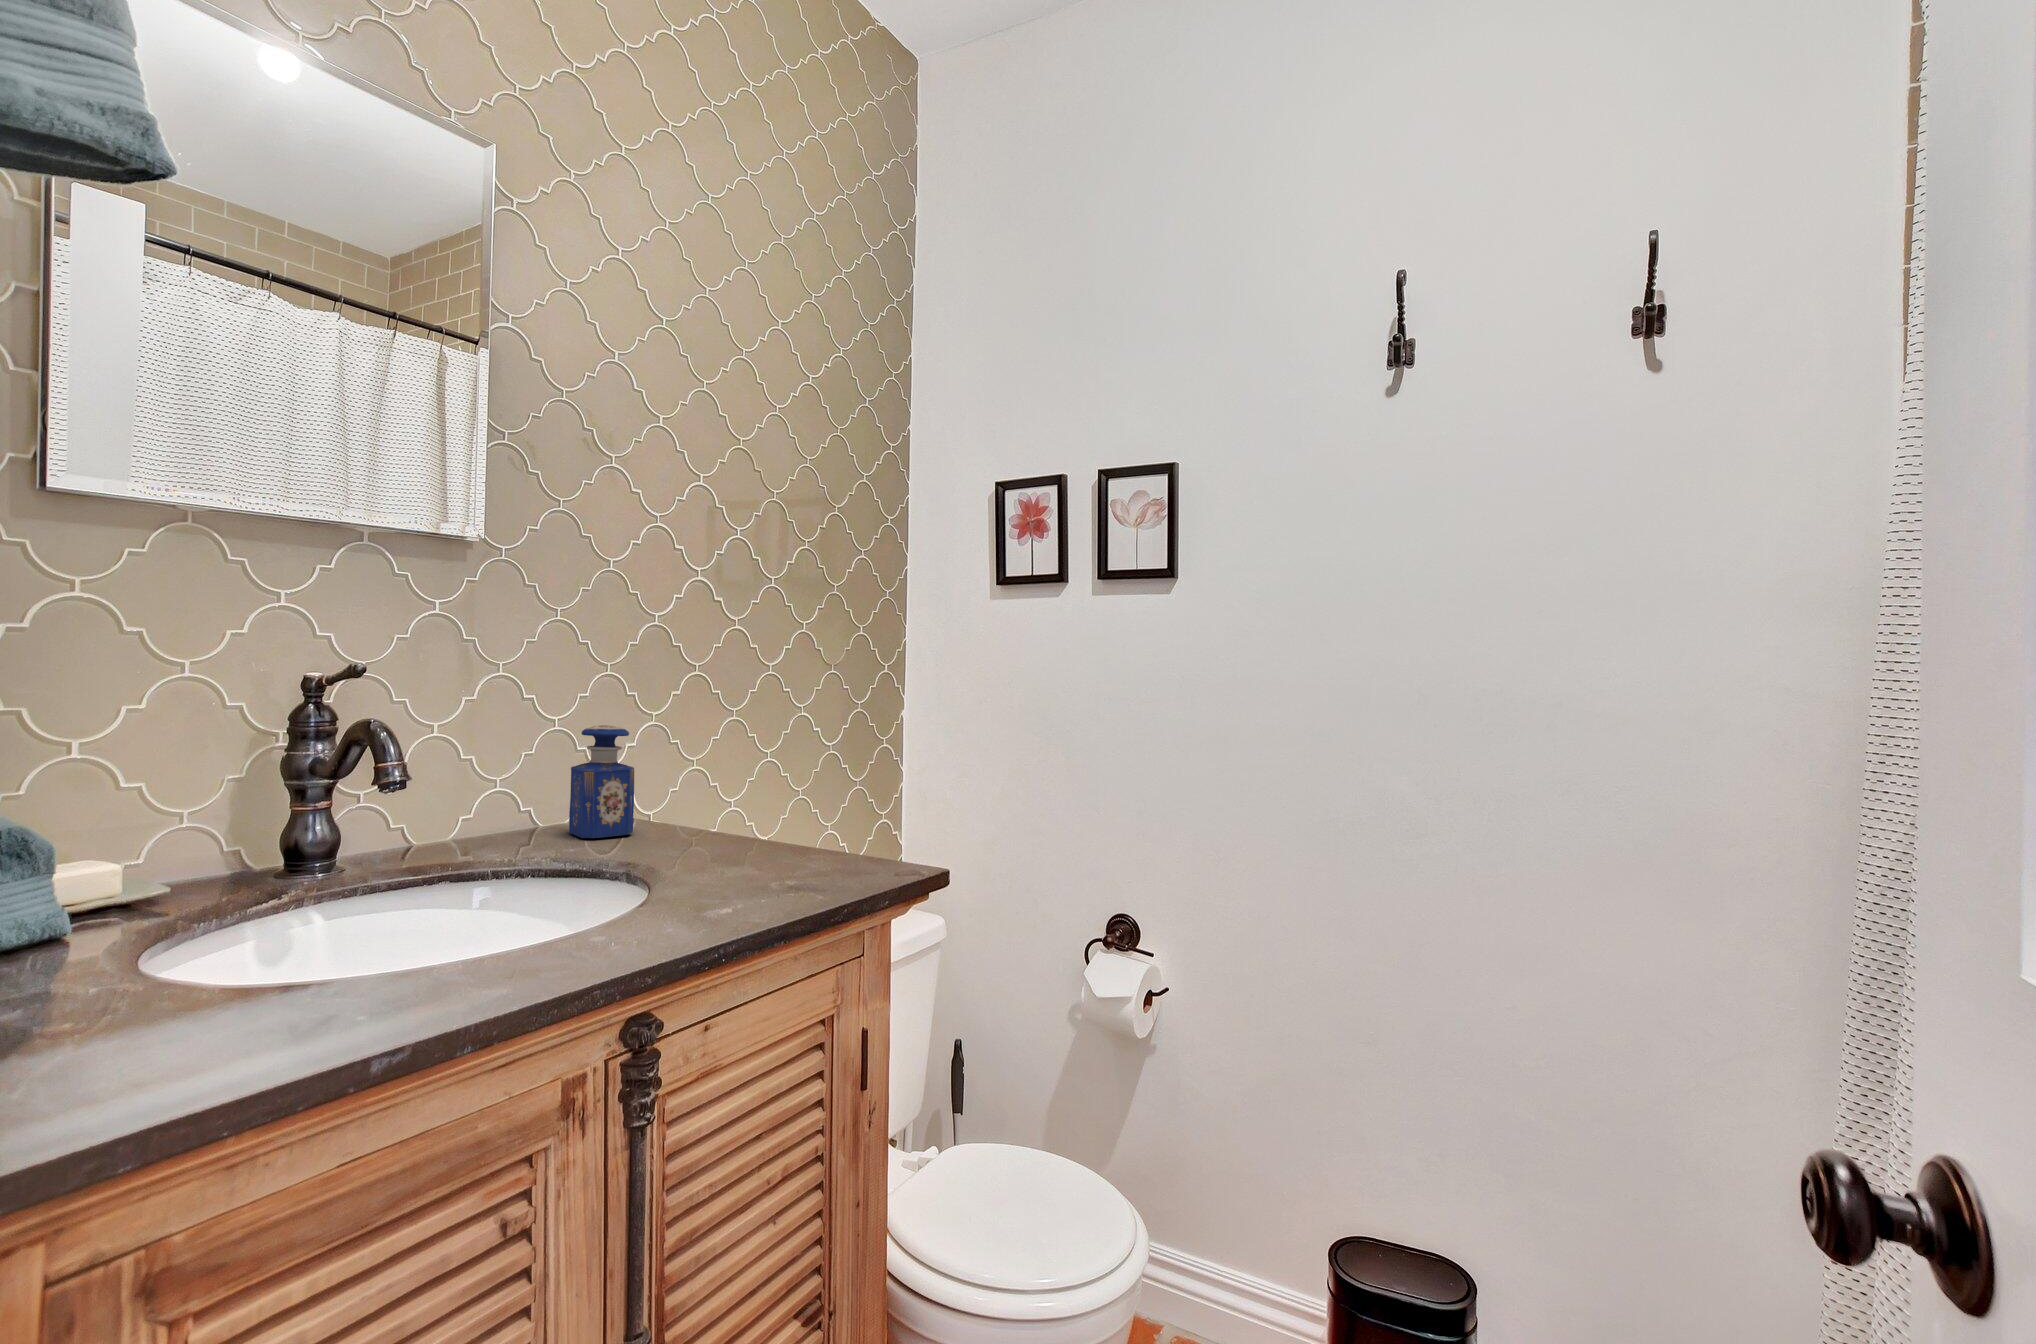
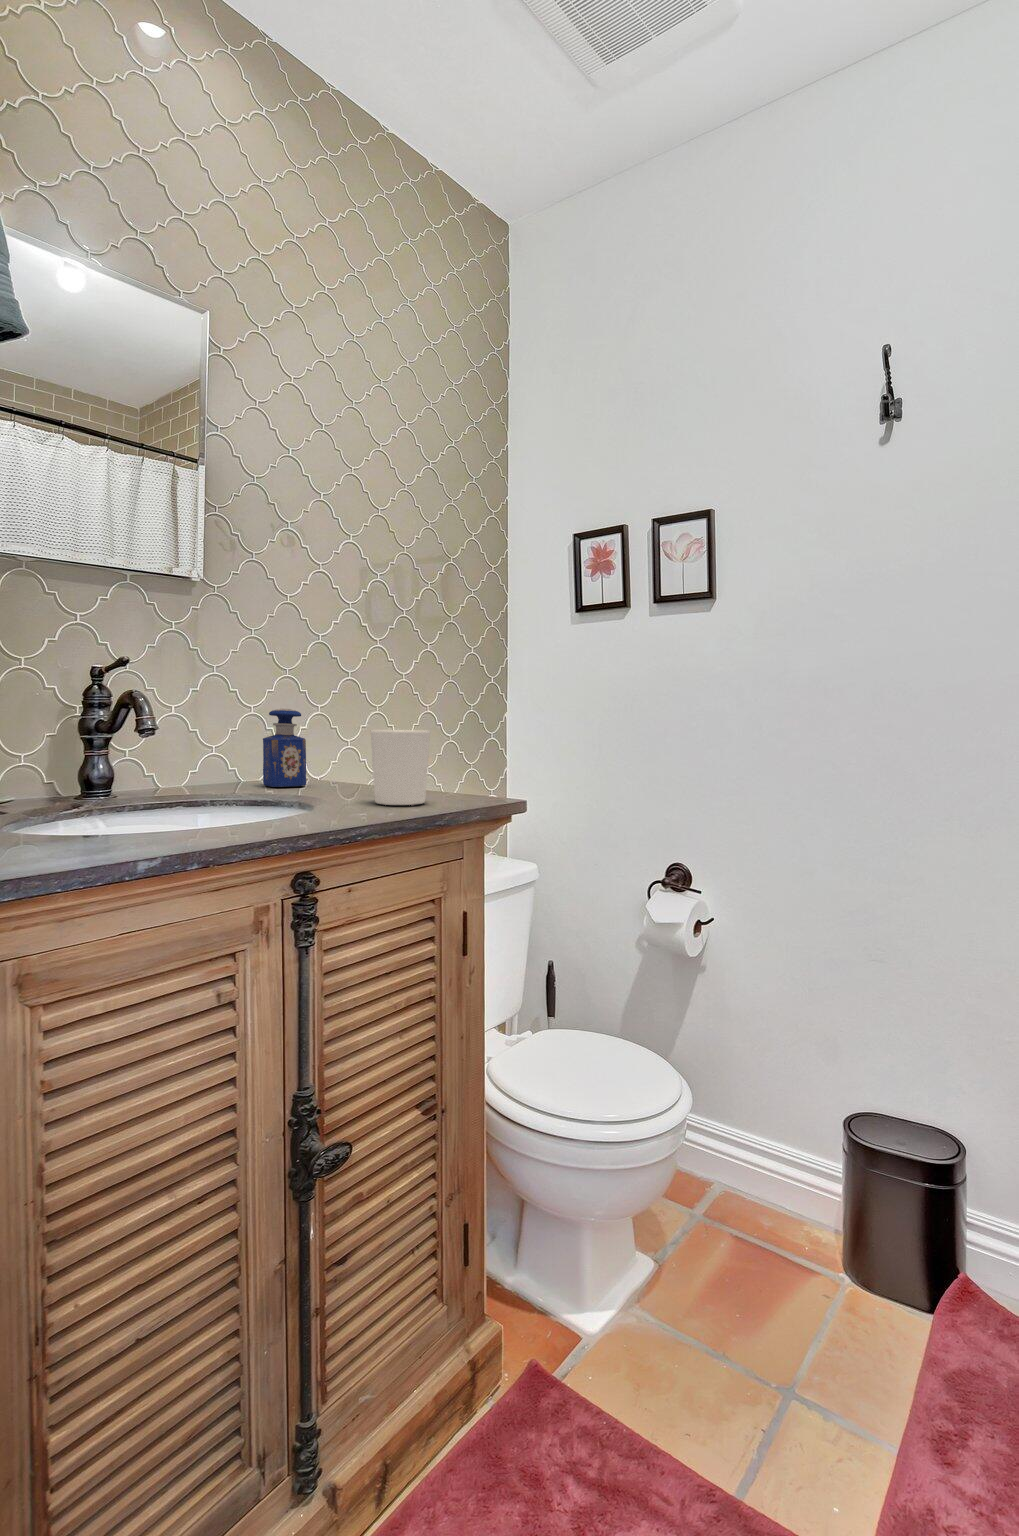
candle holder: none [735,767,820,879] -> present [370,730,430,805]

